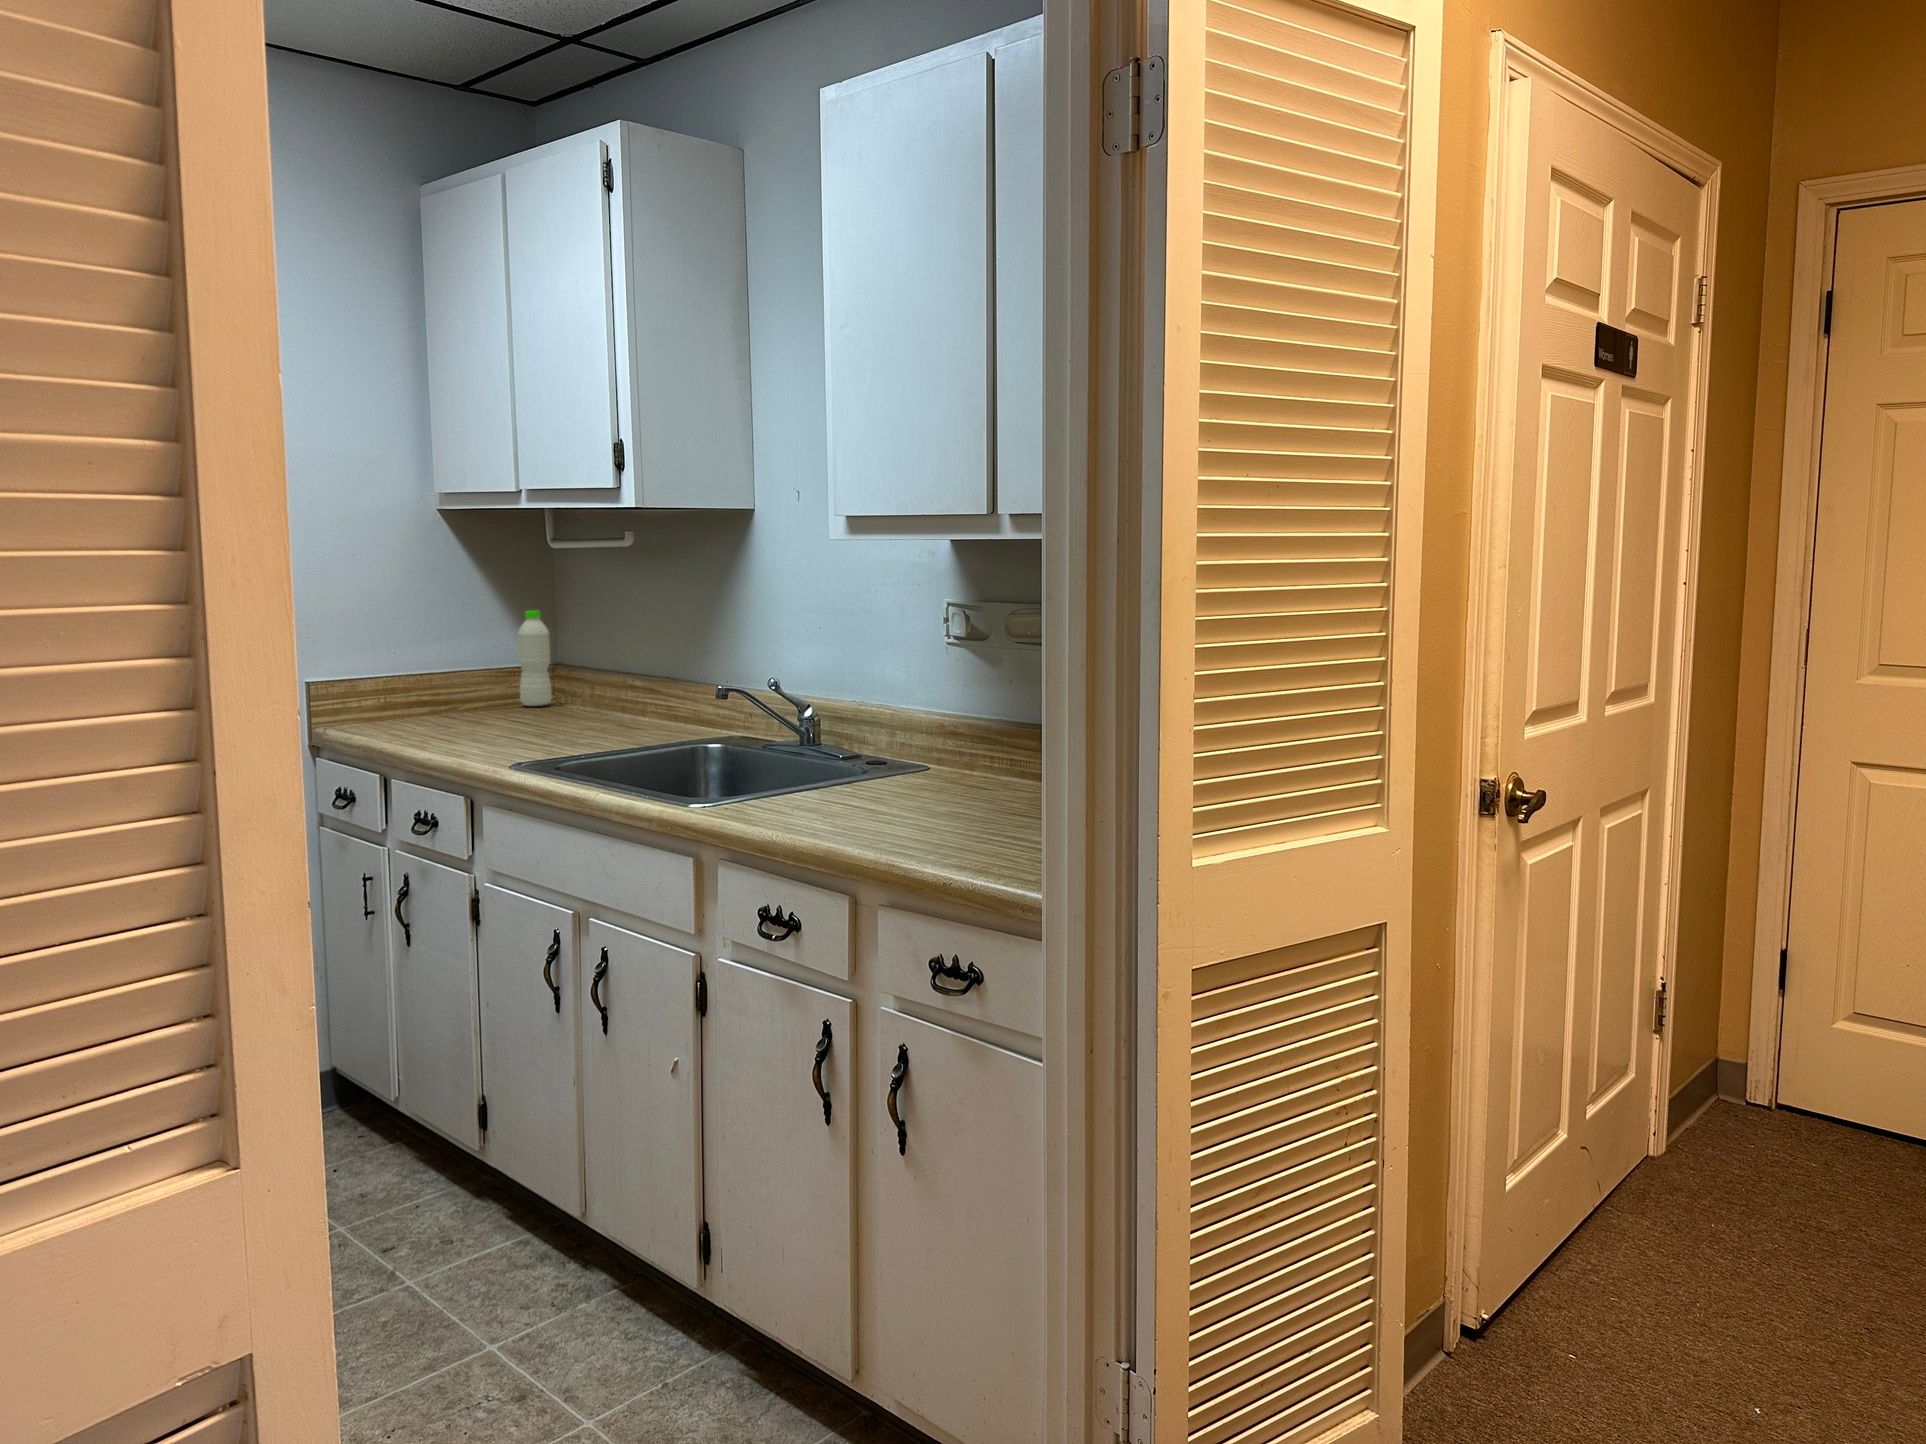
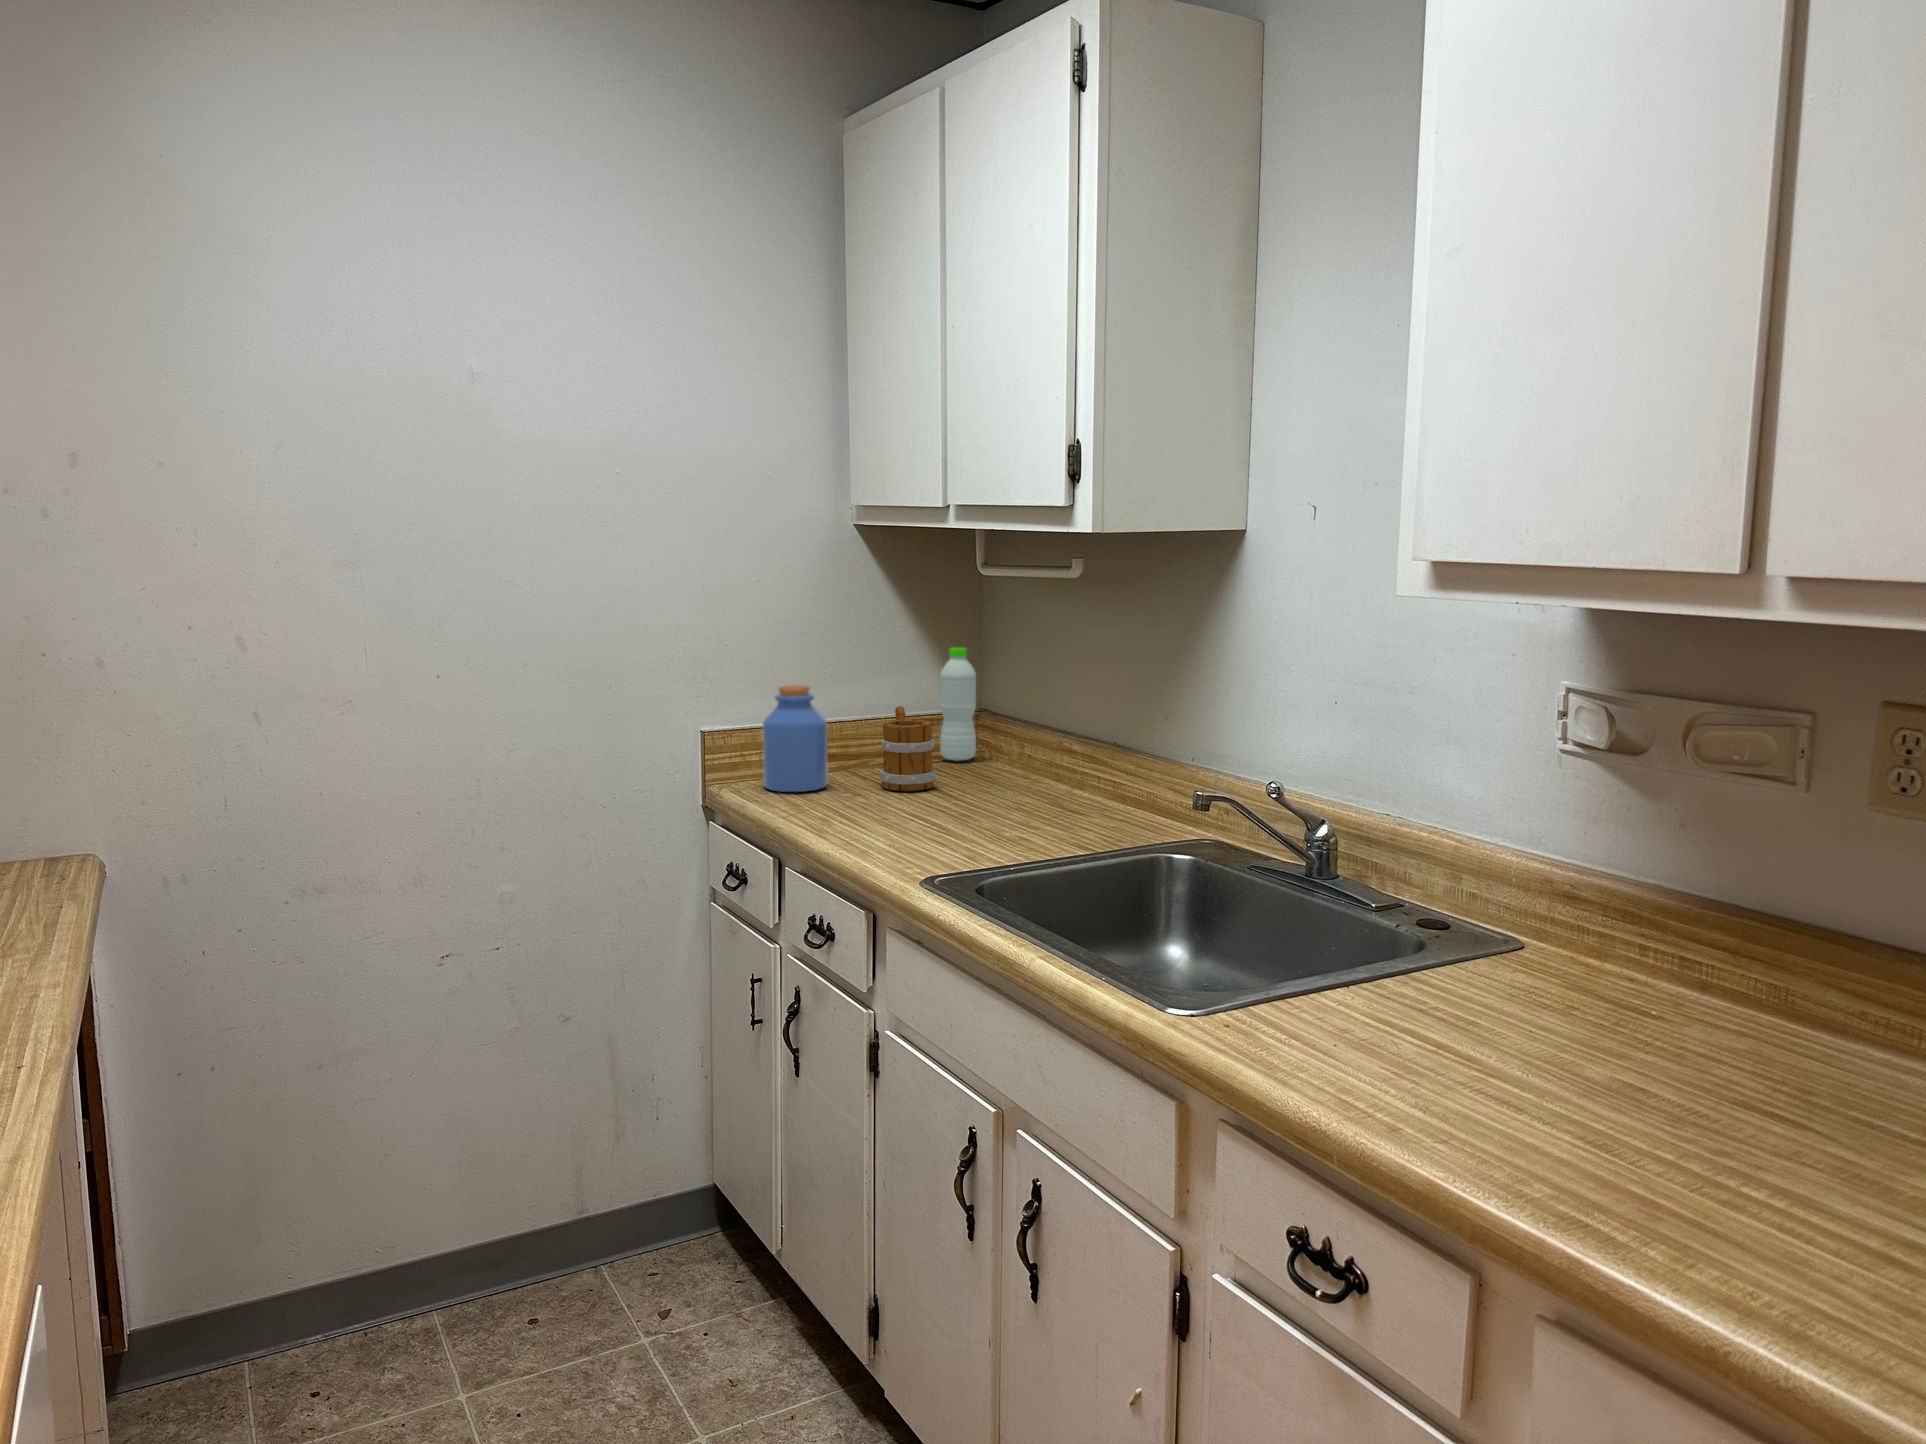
jar: none [361,640,422,728] -> present [763,685,828,792]
mug: none [468,657,517,724] -> present [880,706,936,791]

